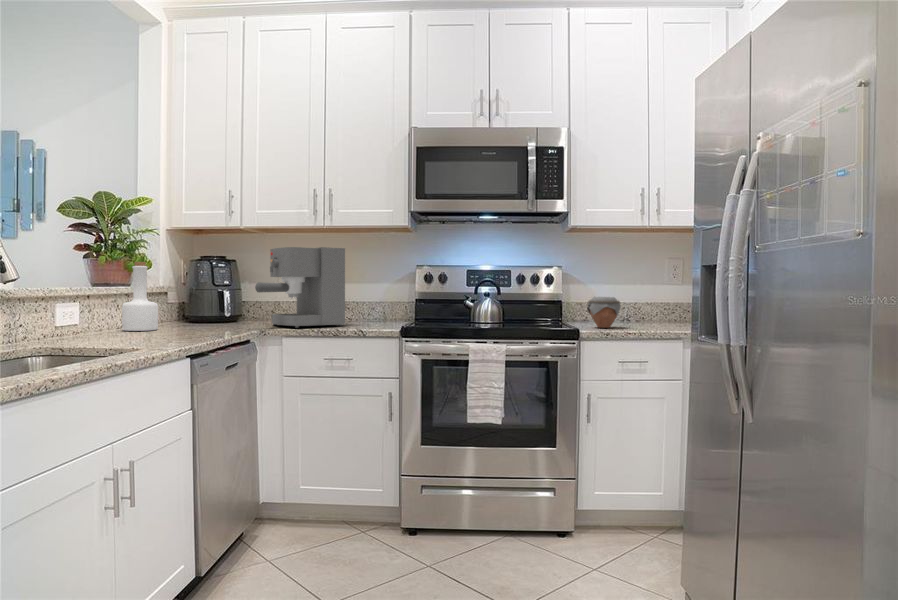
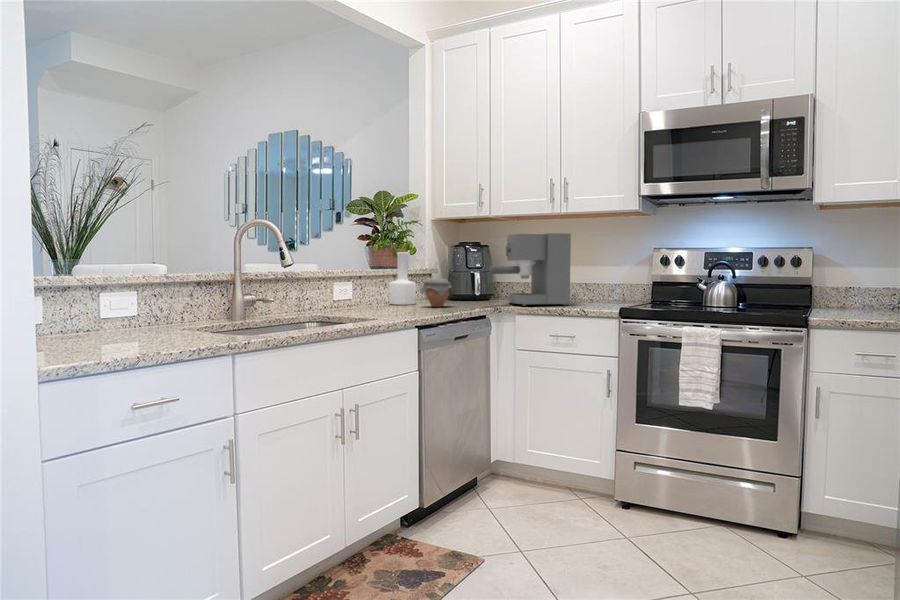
jar: present [587,297,621,328] -> present [420,279,452,307]

